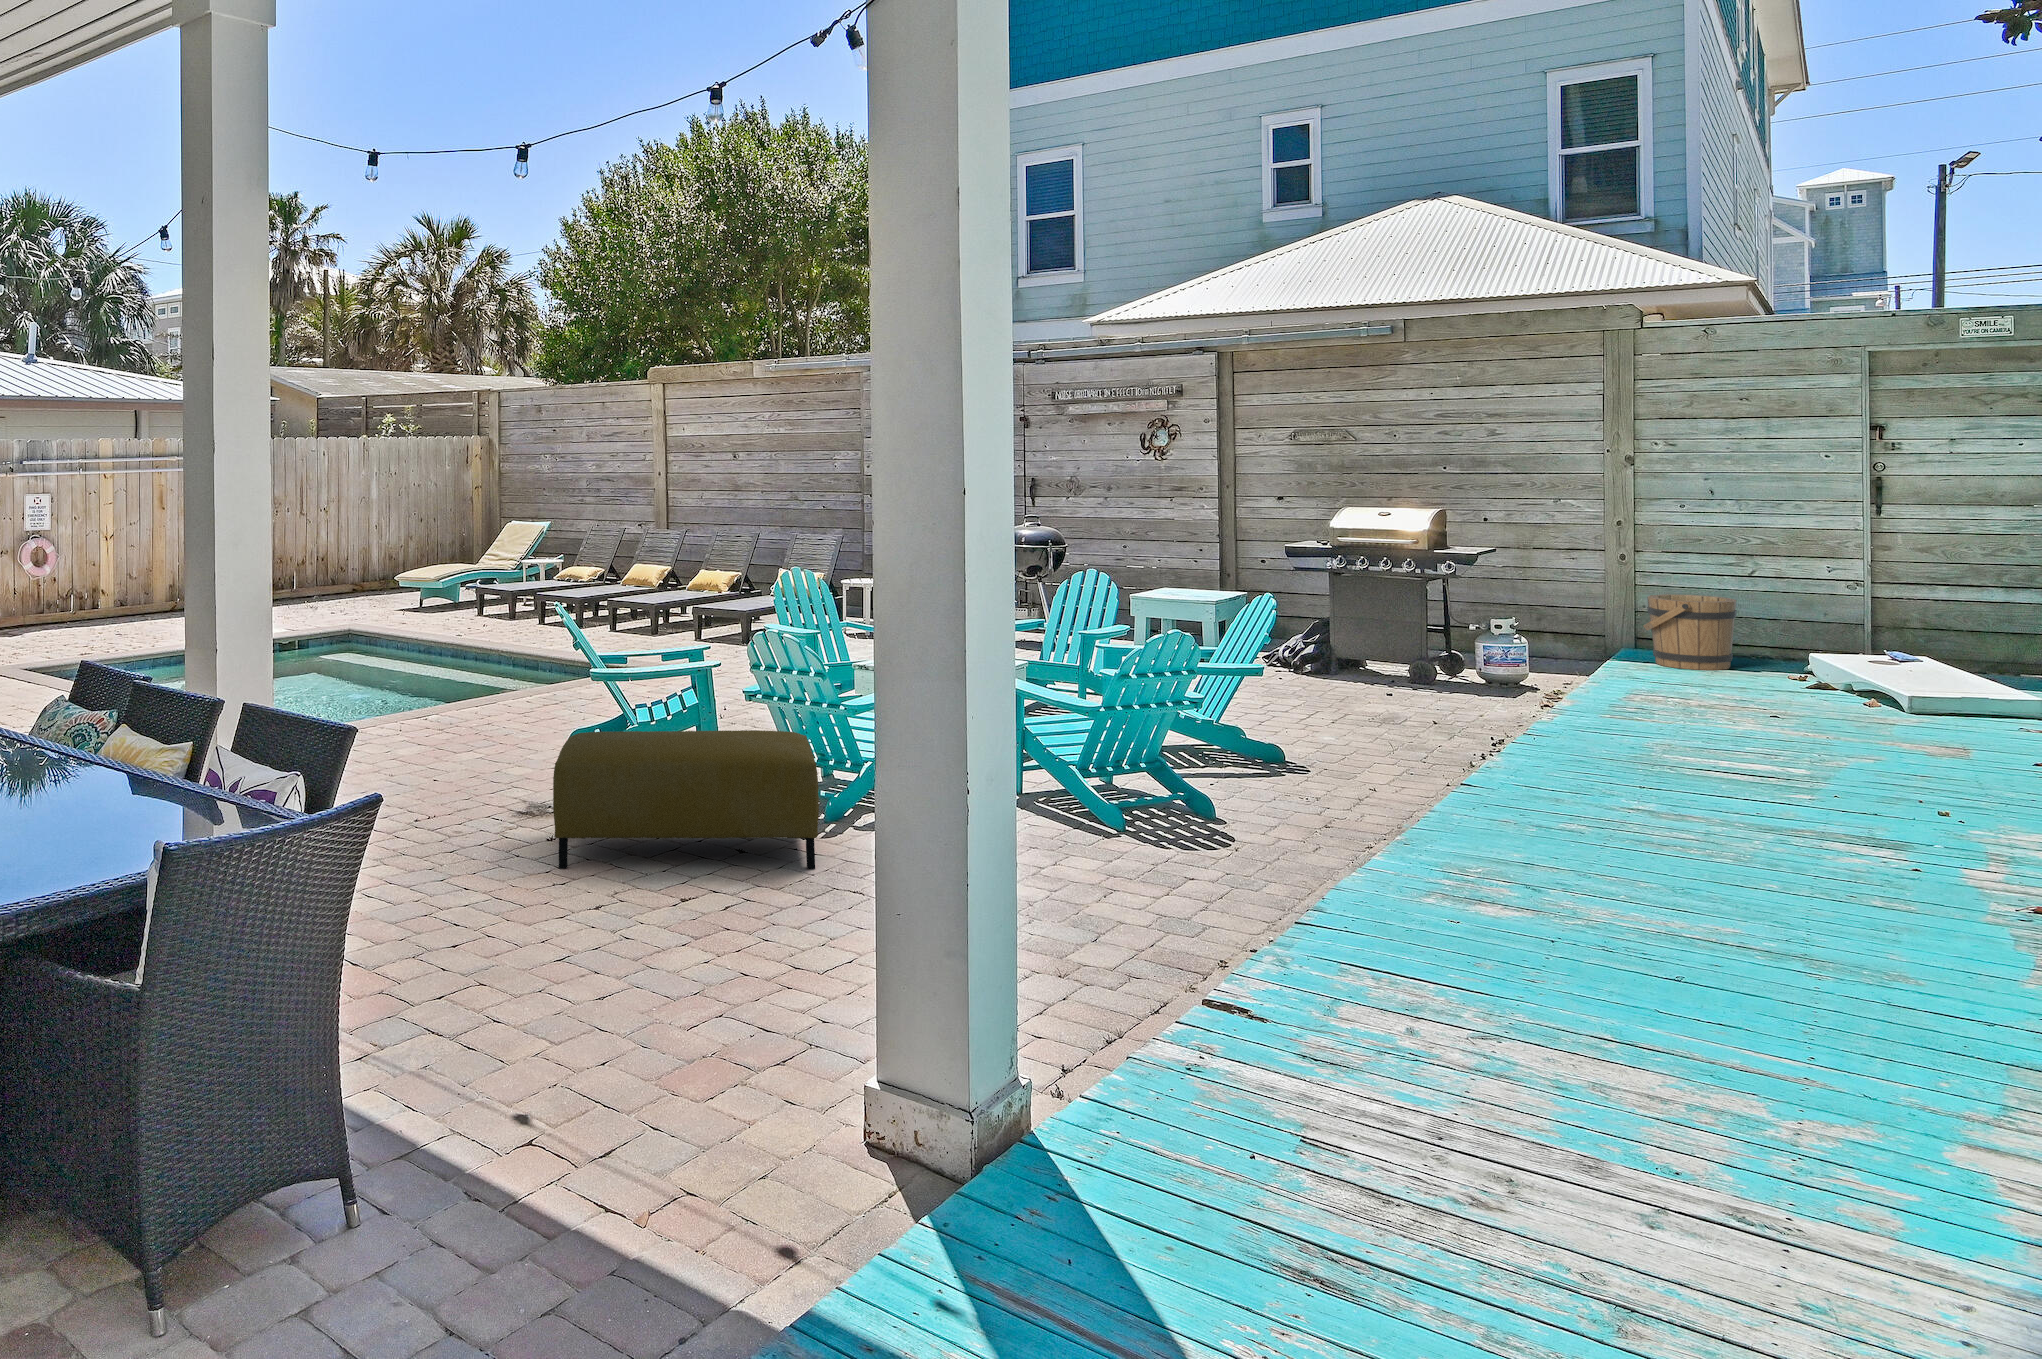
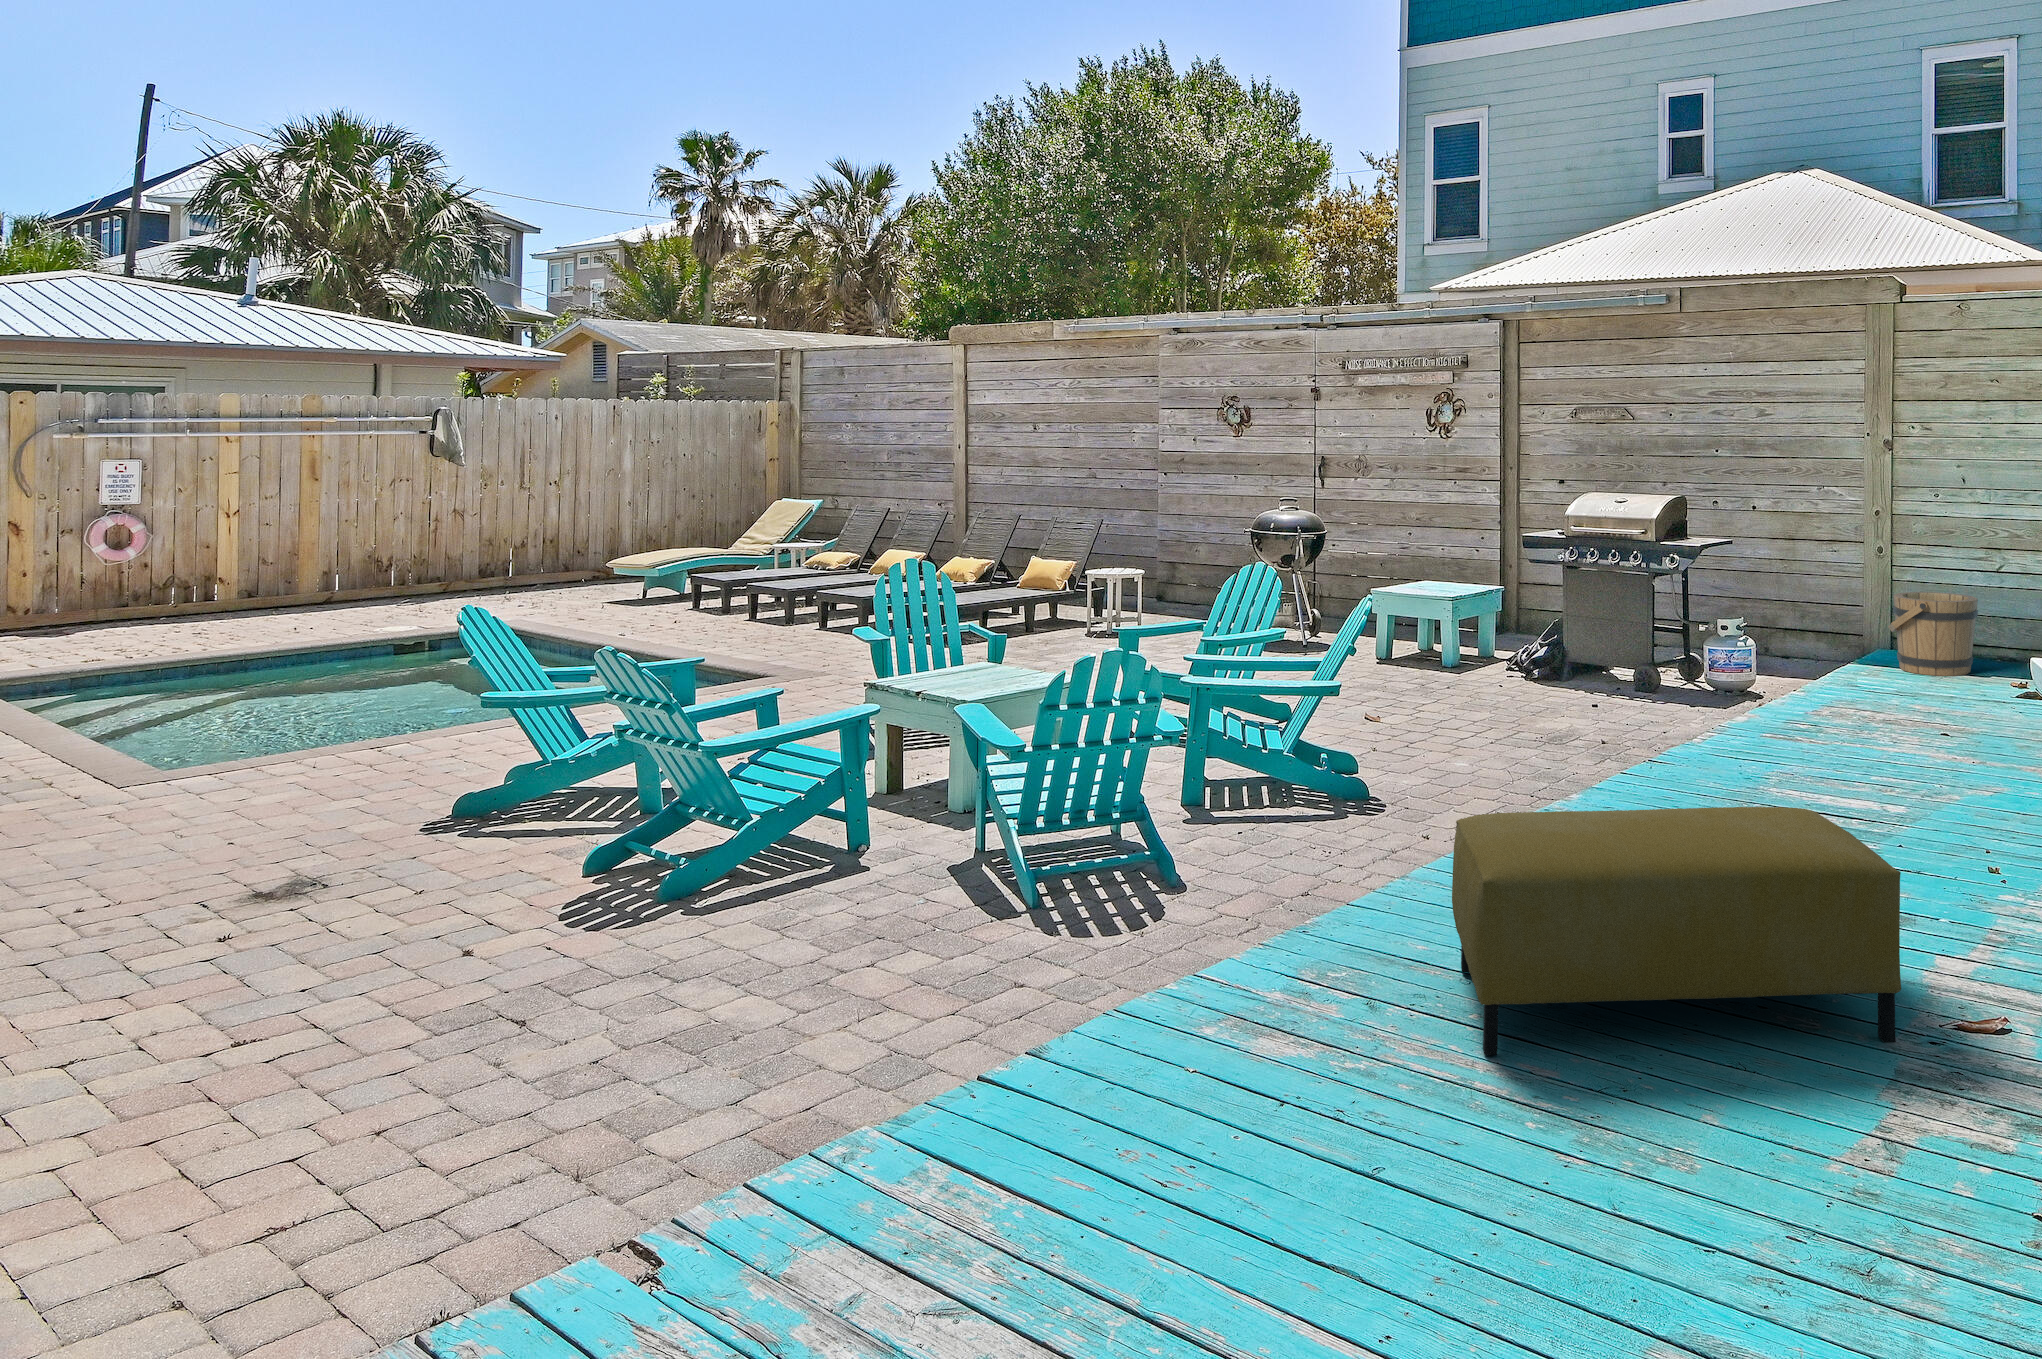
ottoman: present [553,730,819,869] -> present [1452,807,1901,1055]

